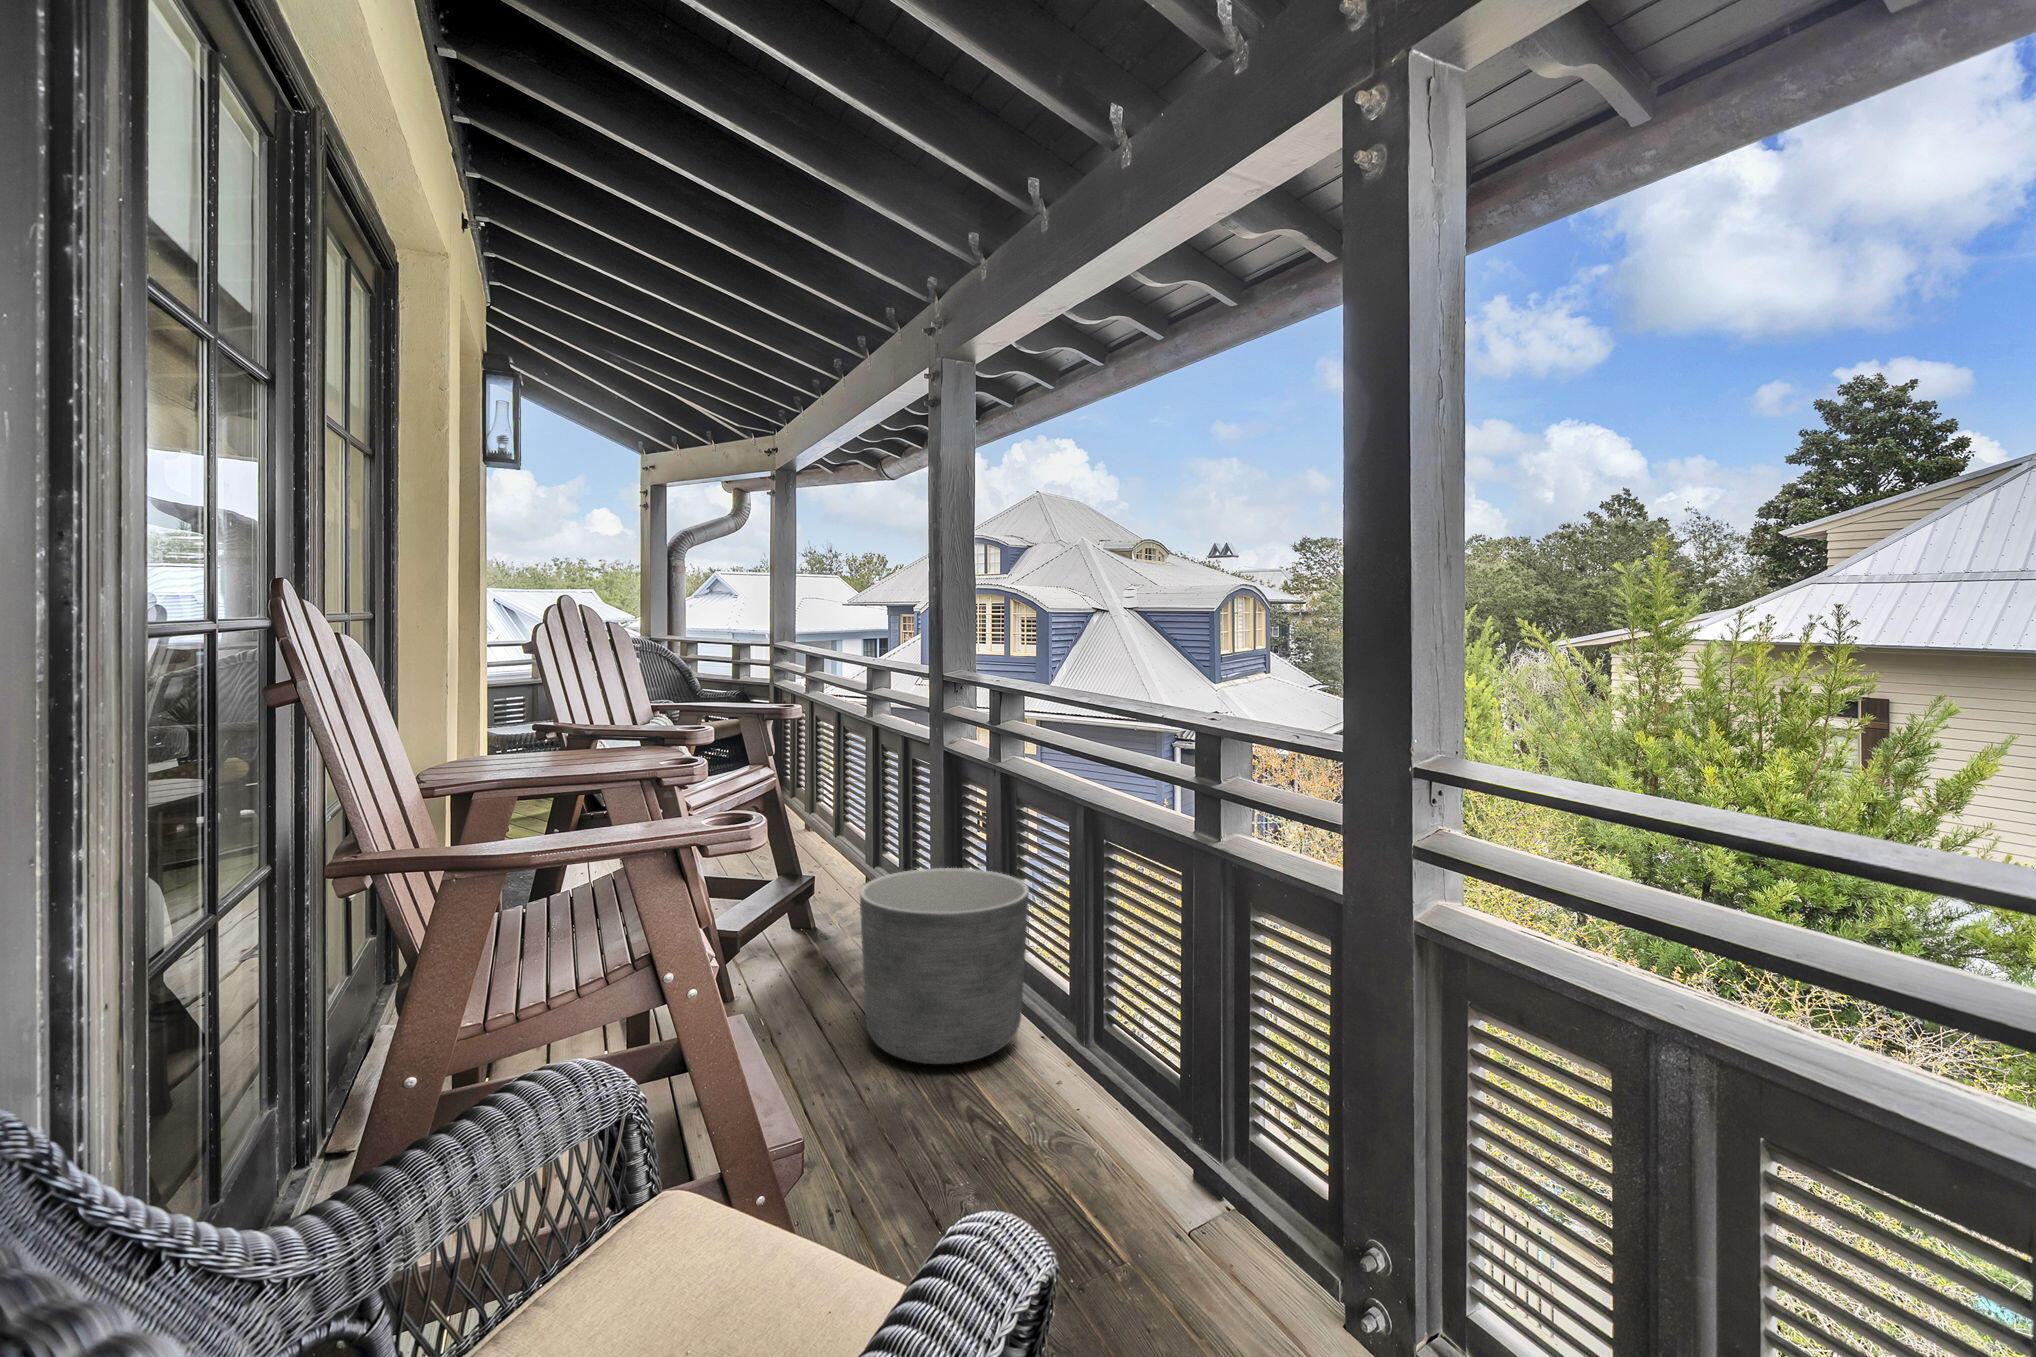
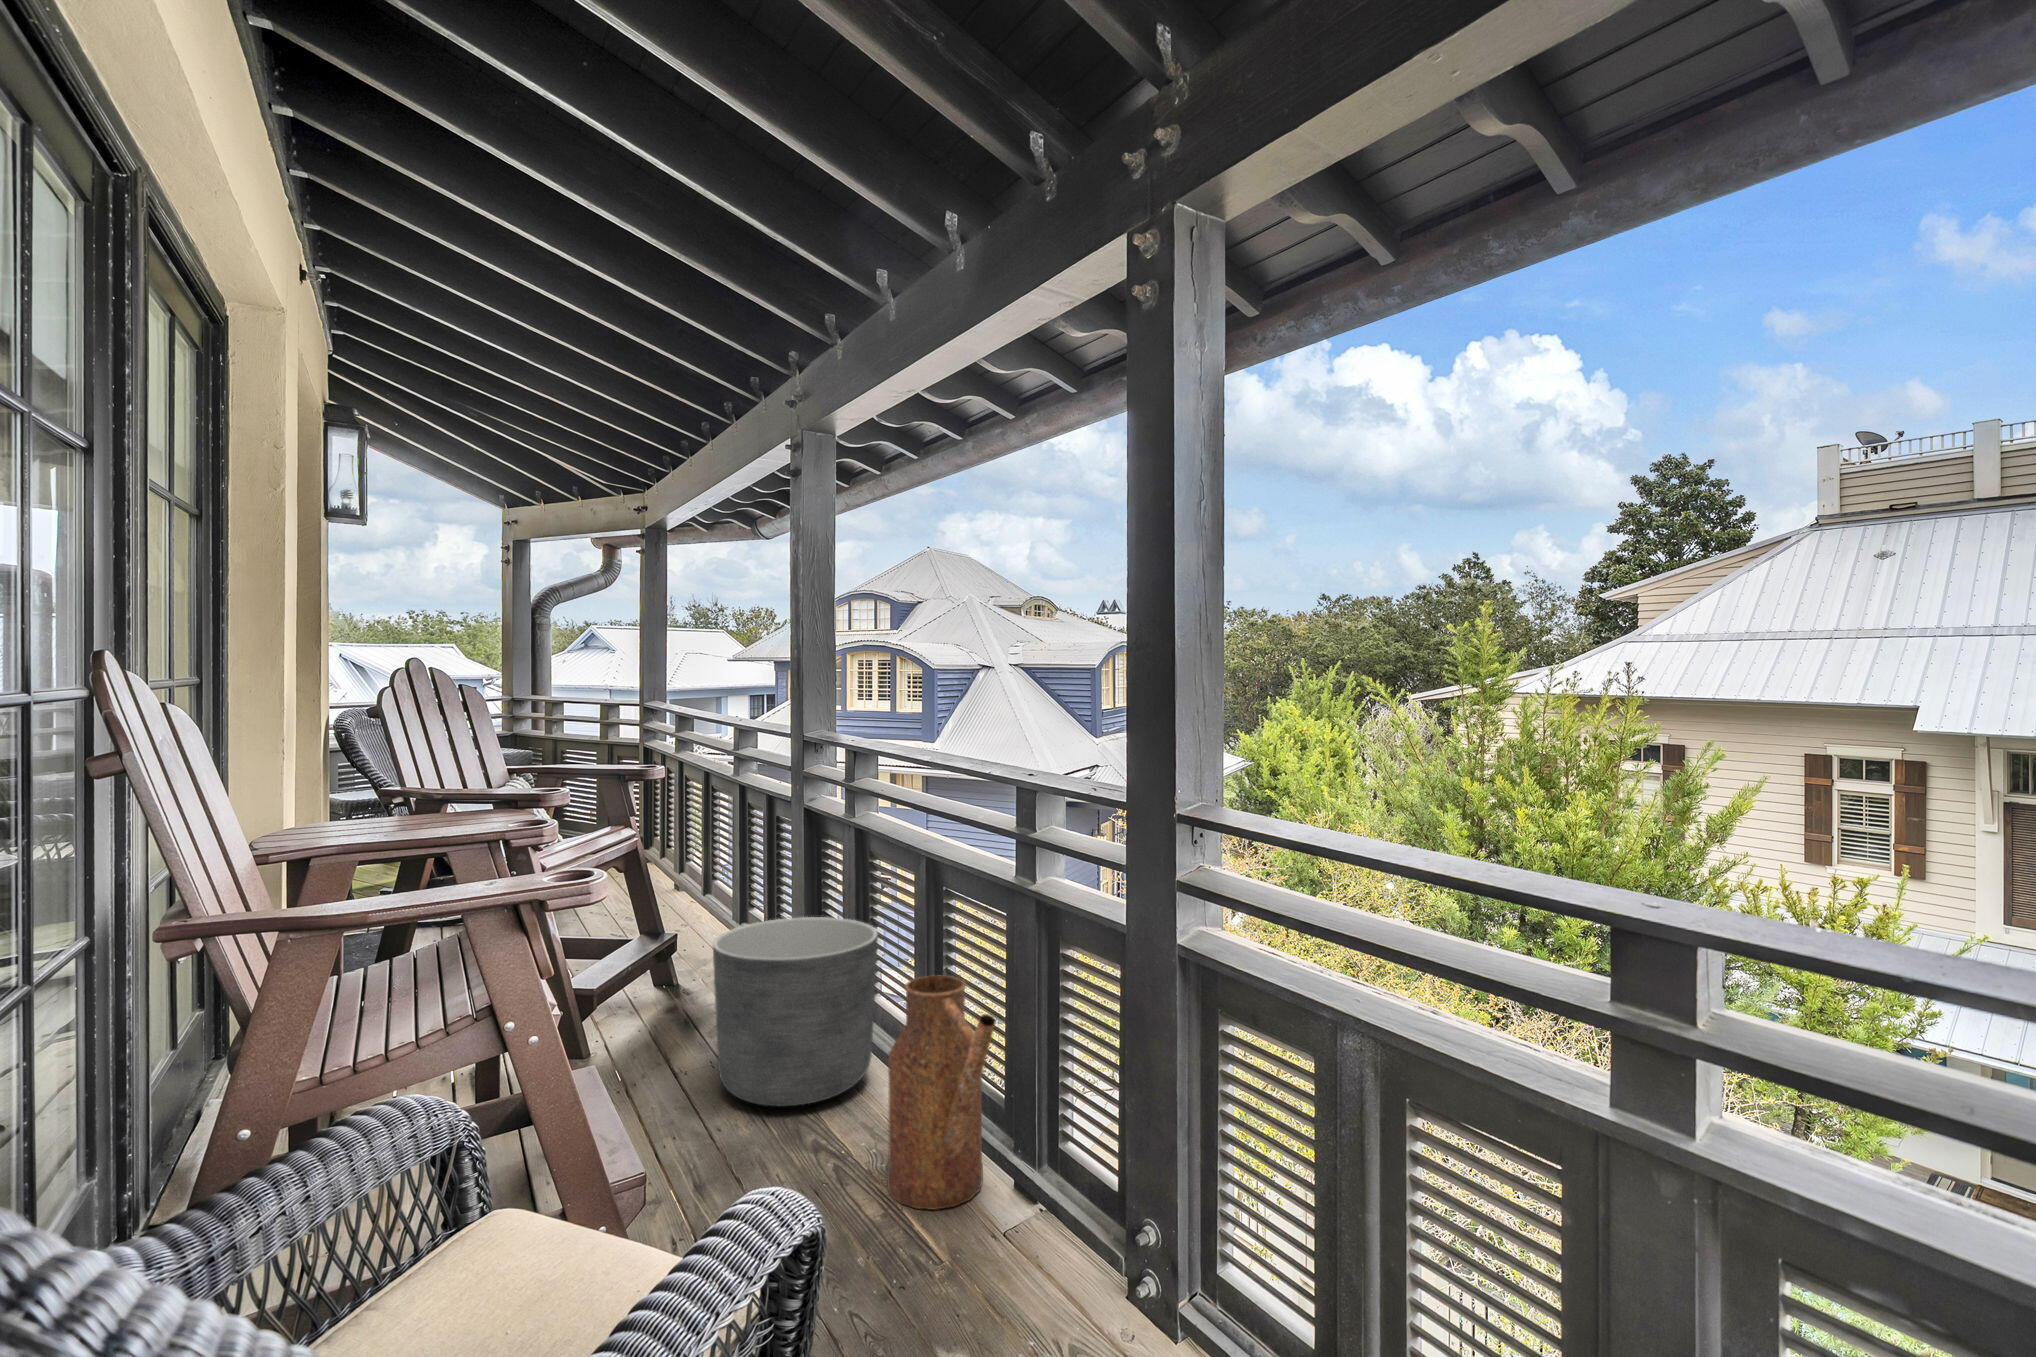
watering can: none [1049,940,1178,1191] -> present [887,976,995,1210]

